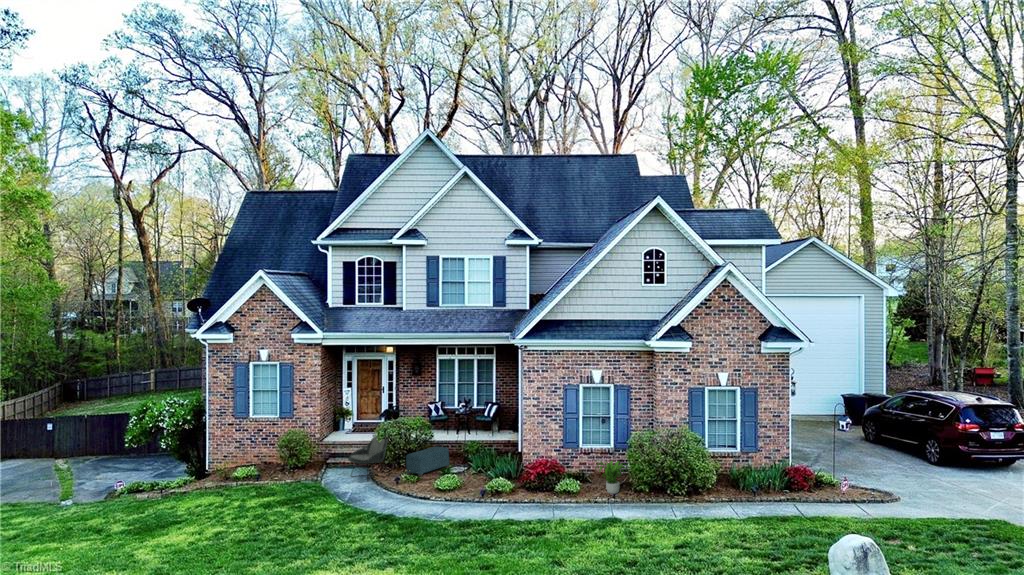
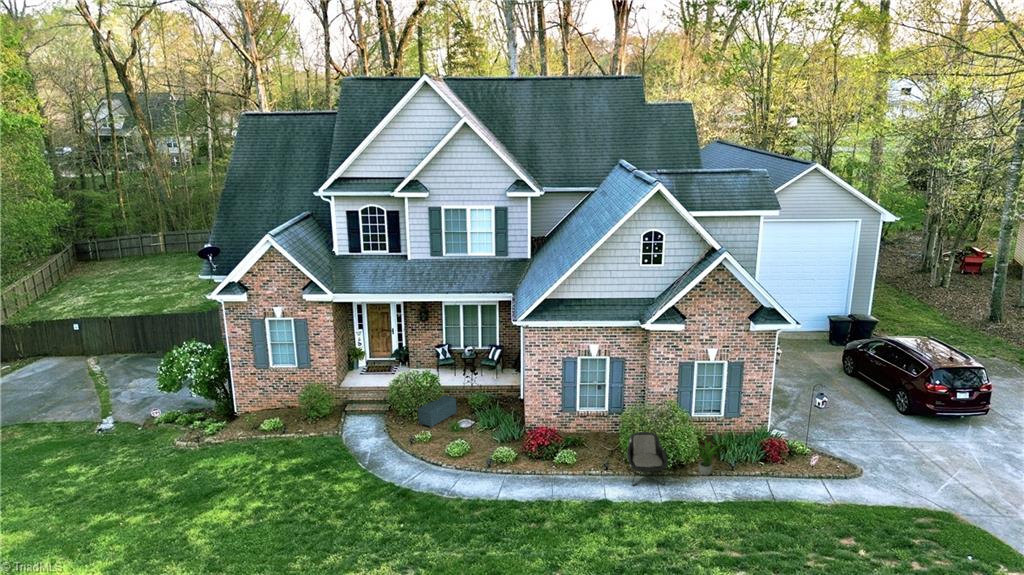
lounge chair: present [348,436,388,481] -> present [627,432,668,486]
potted plant: present [597,461,627,494] -> present [691,441,718,475]

